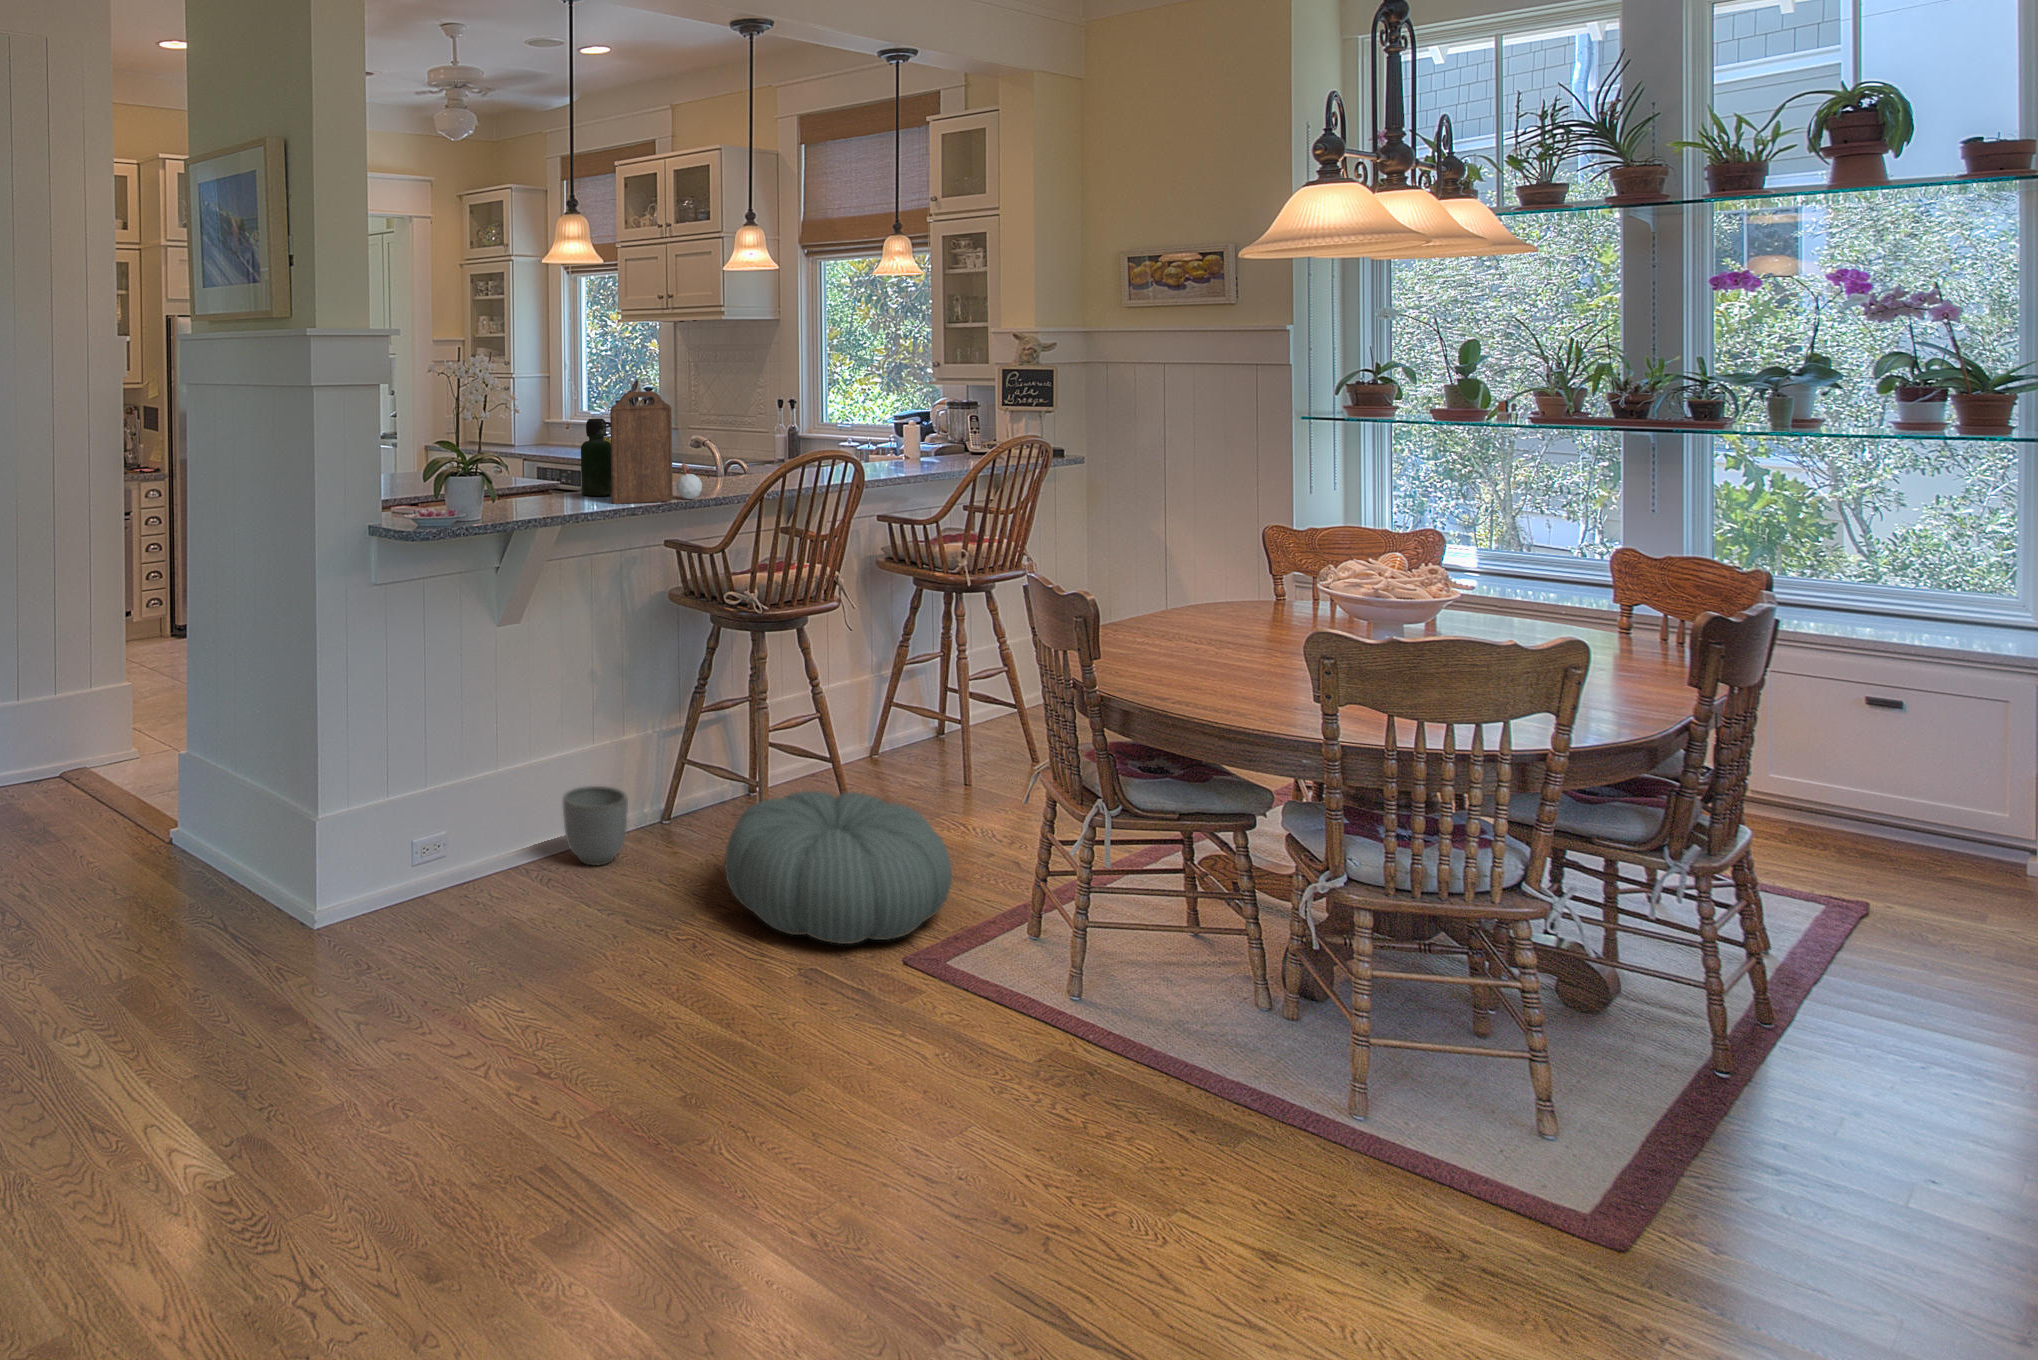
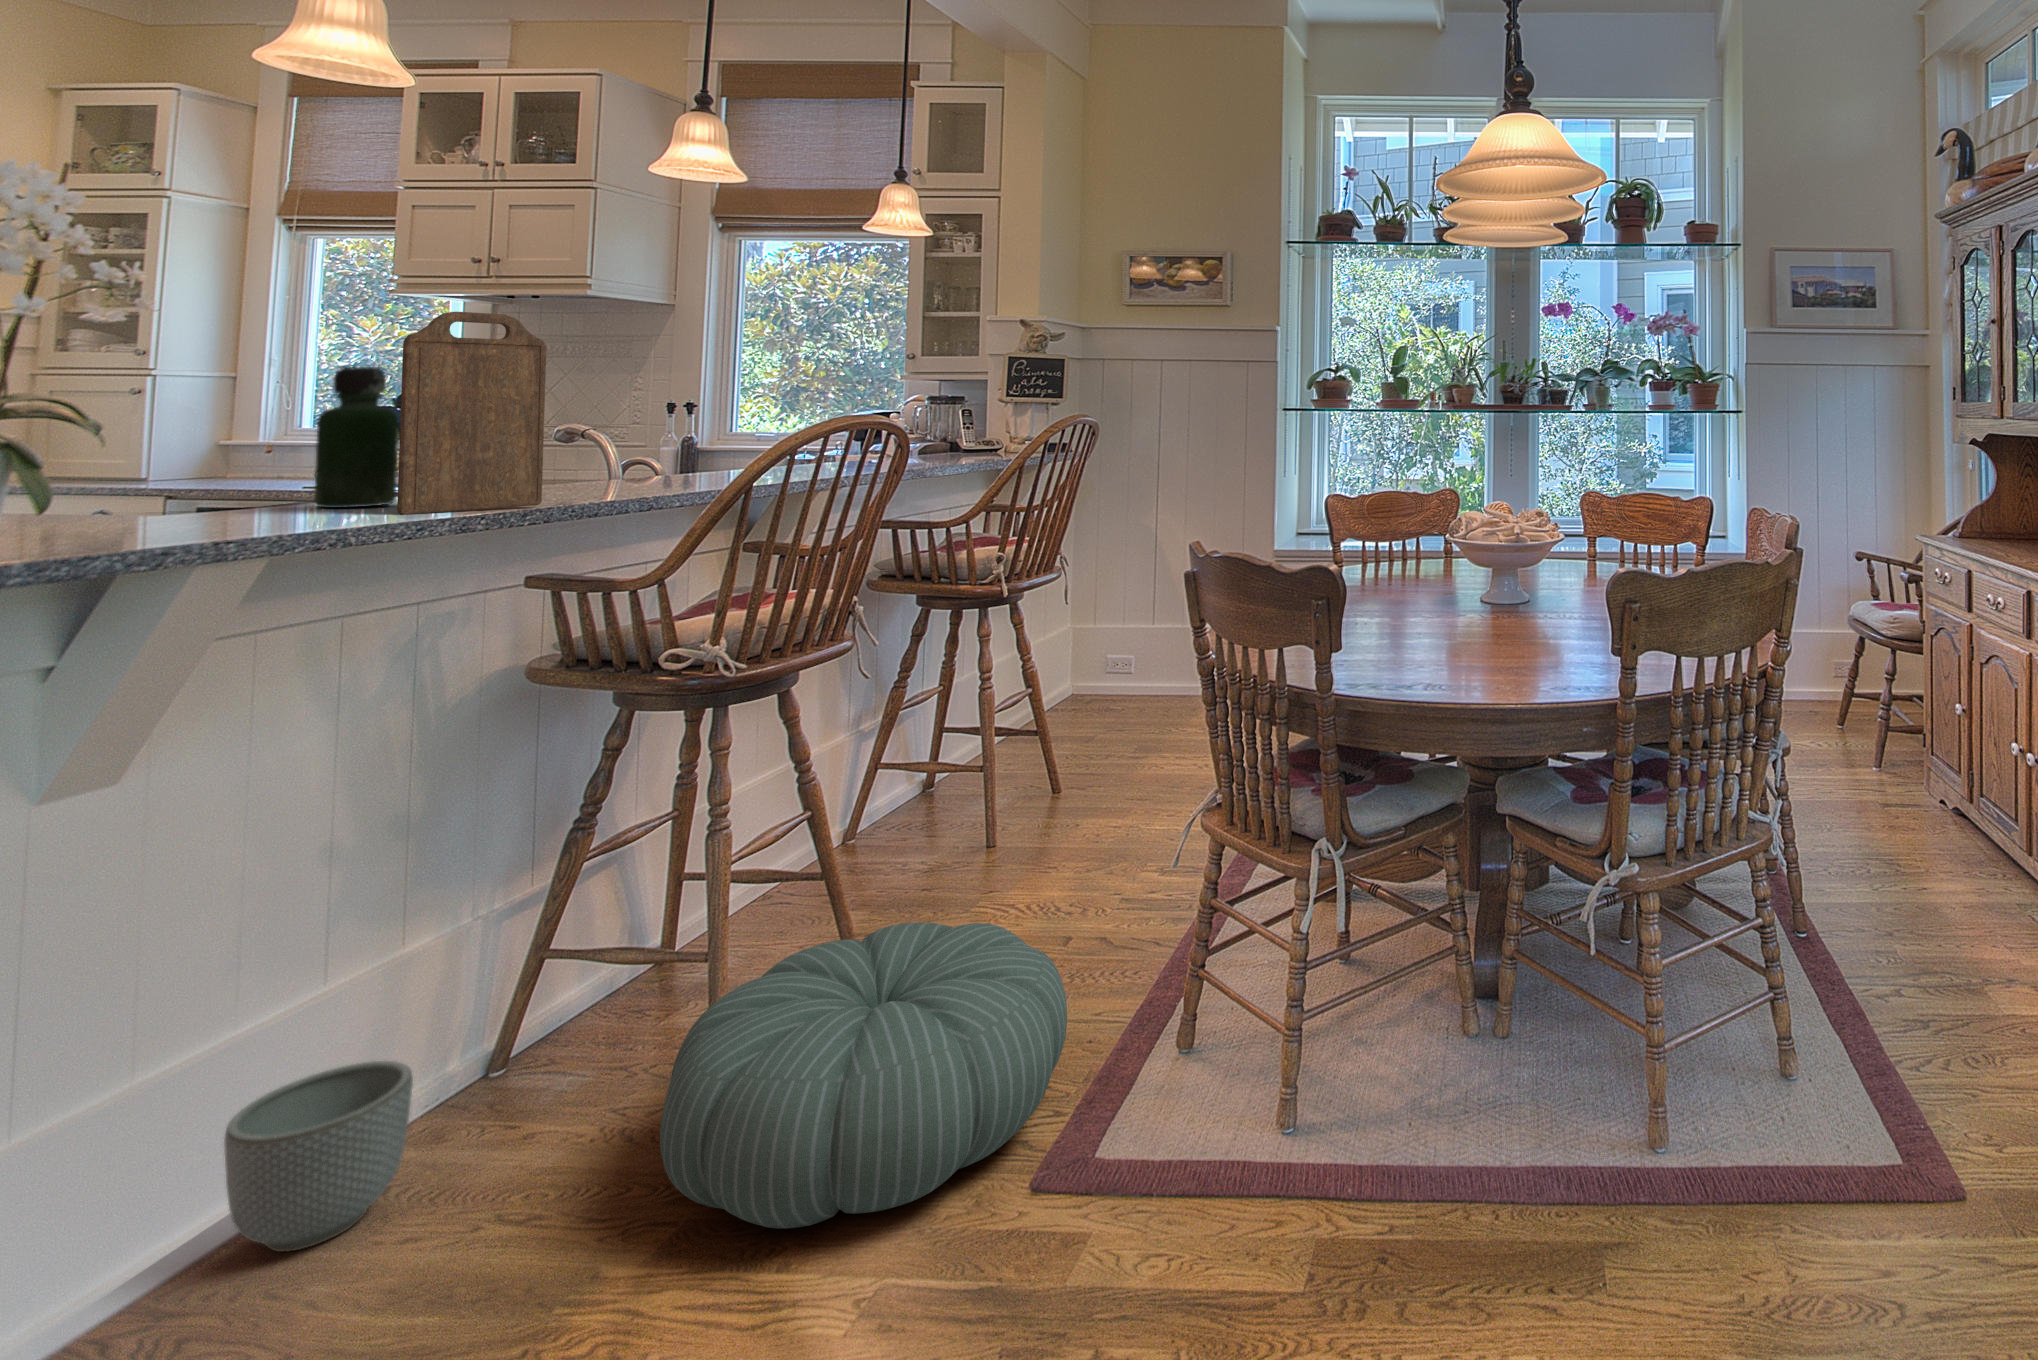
candle: present [677,460,702,499] -> none [547,430,603,503]

